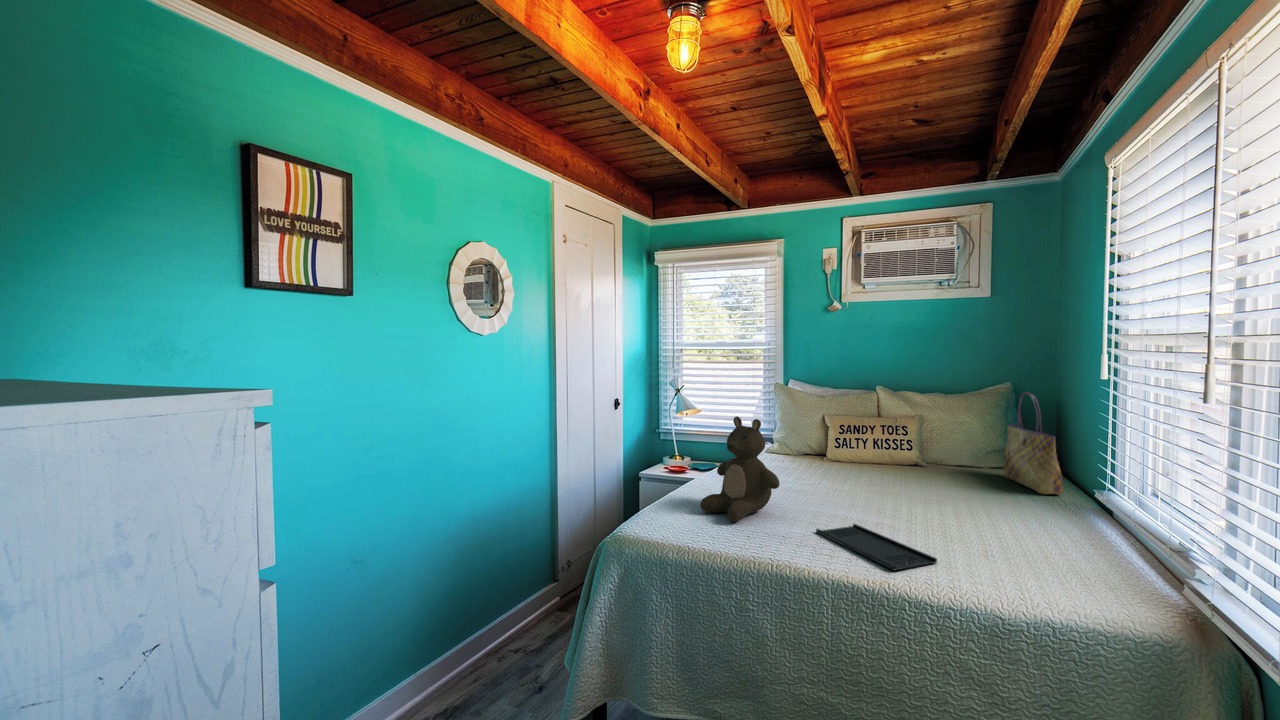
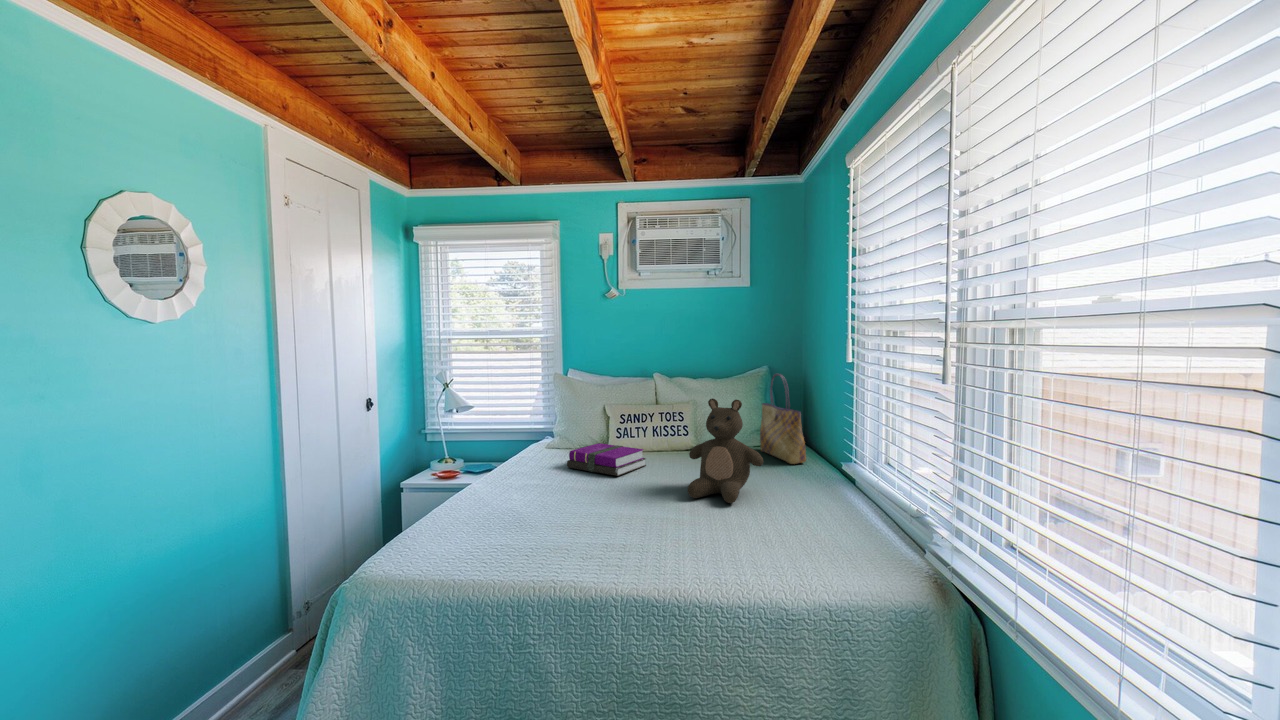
stuffed bear: present [700,417,779,522] -> present [688,398,763,503]
notebook: none [785,453,866,484] -> present [567,443,646,476]
tray: present [816,524,937,570] -> none [600,520,721,572]

